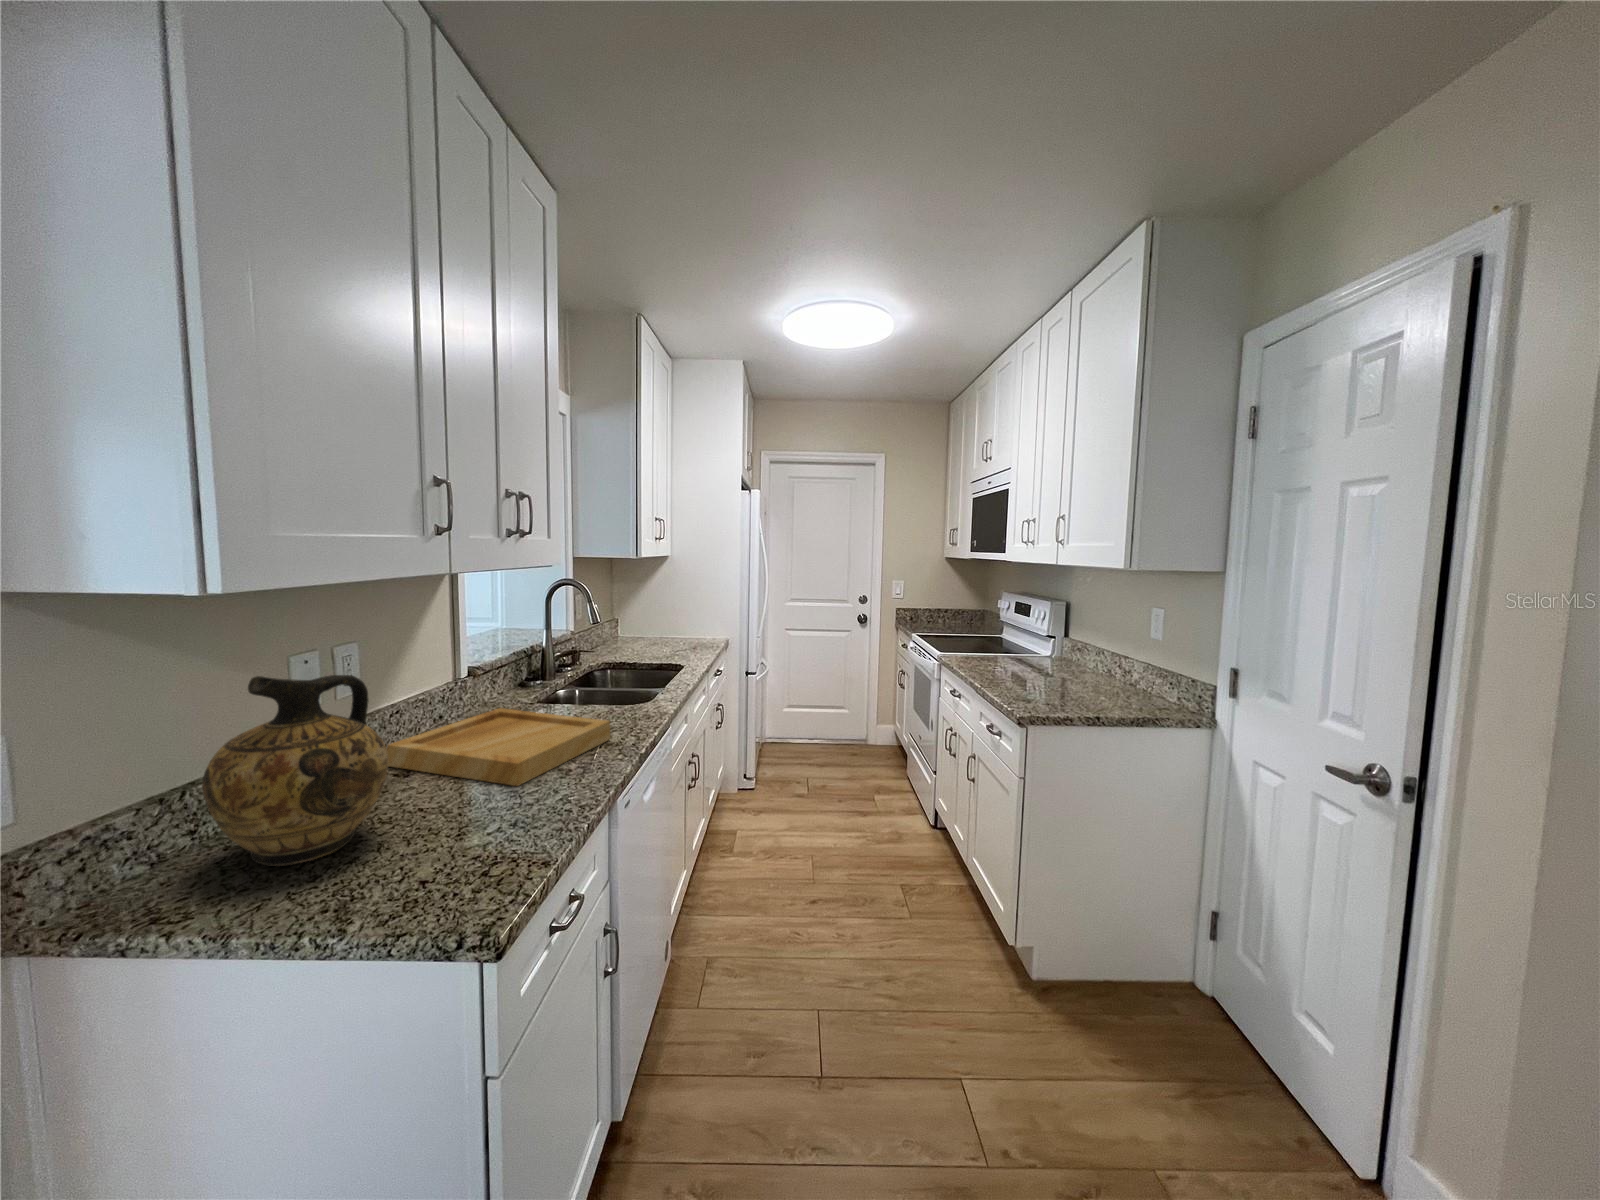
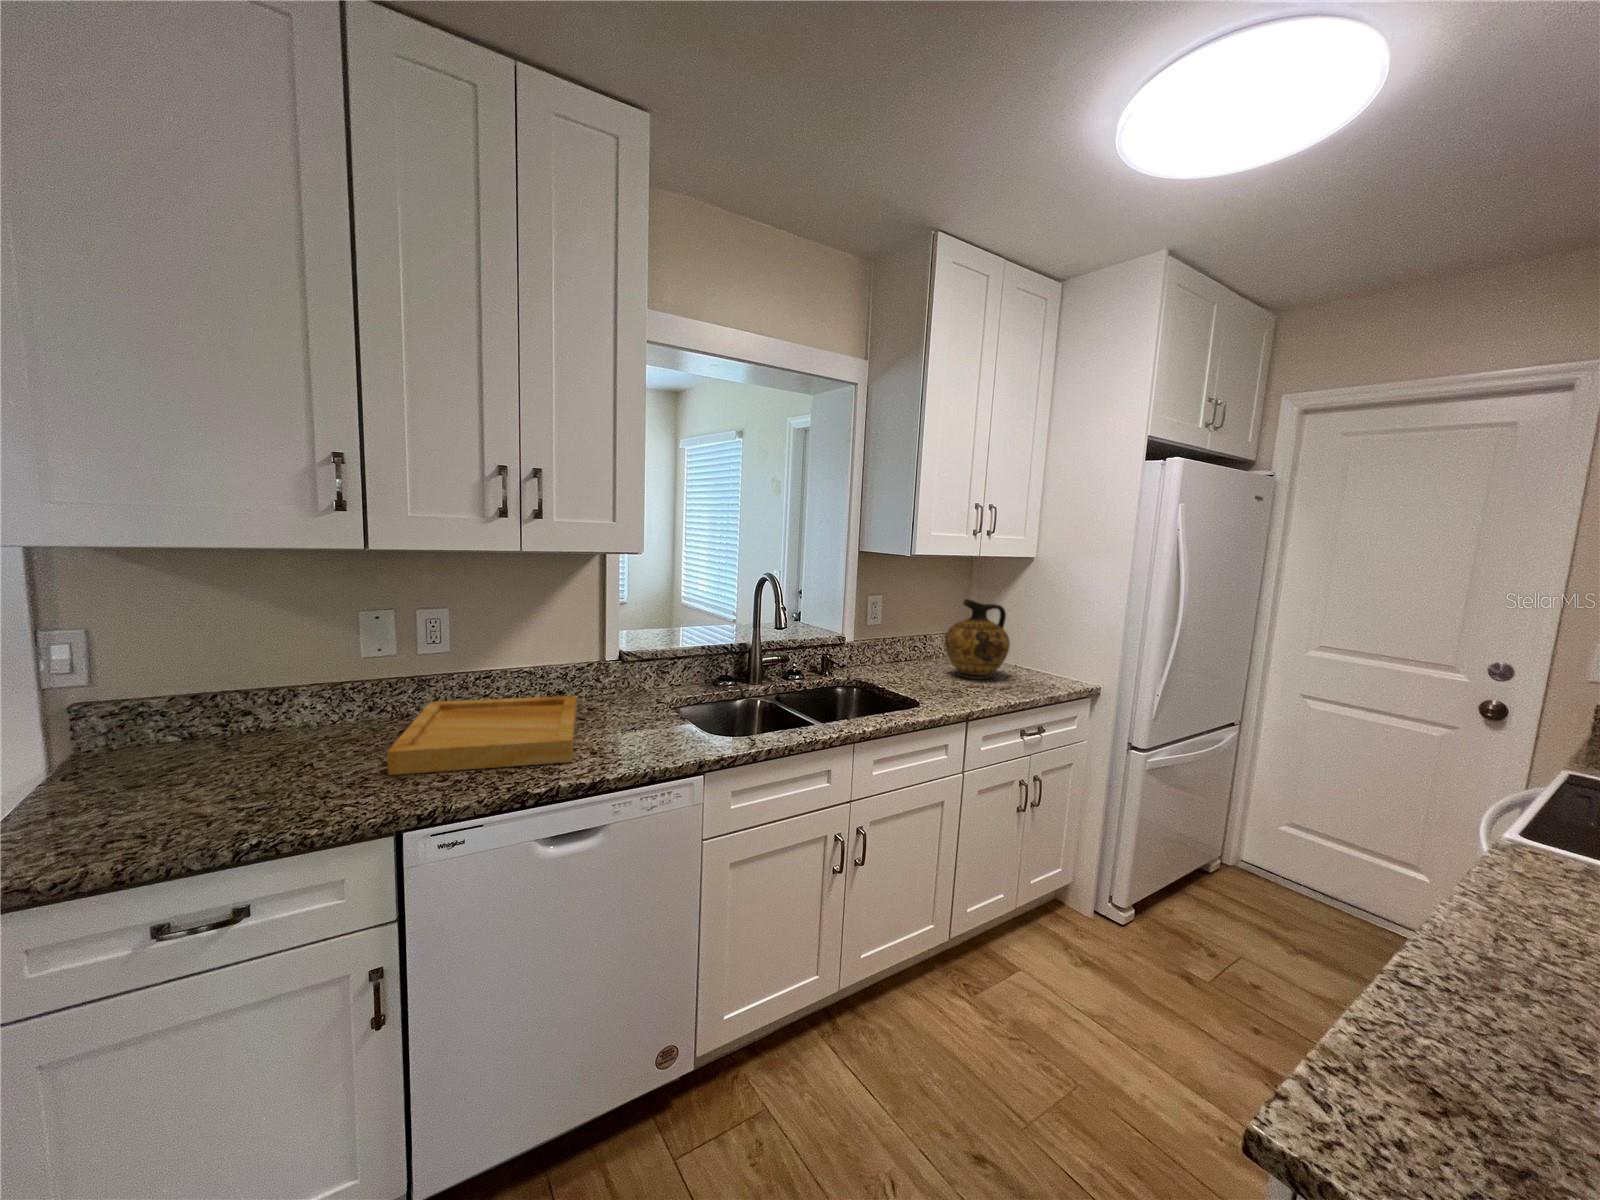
ceramic jug: present [202,675,388,866] -> present [945,599,1010,679]

